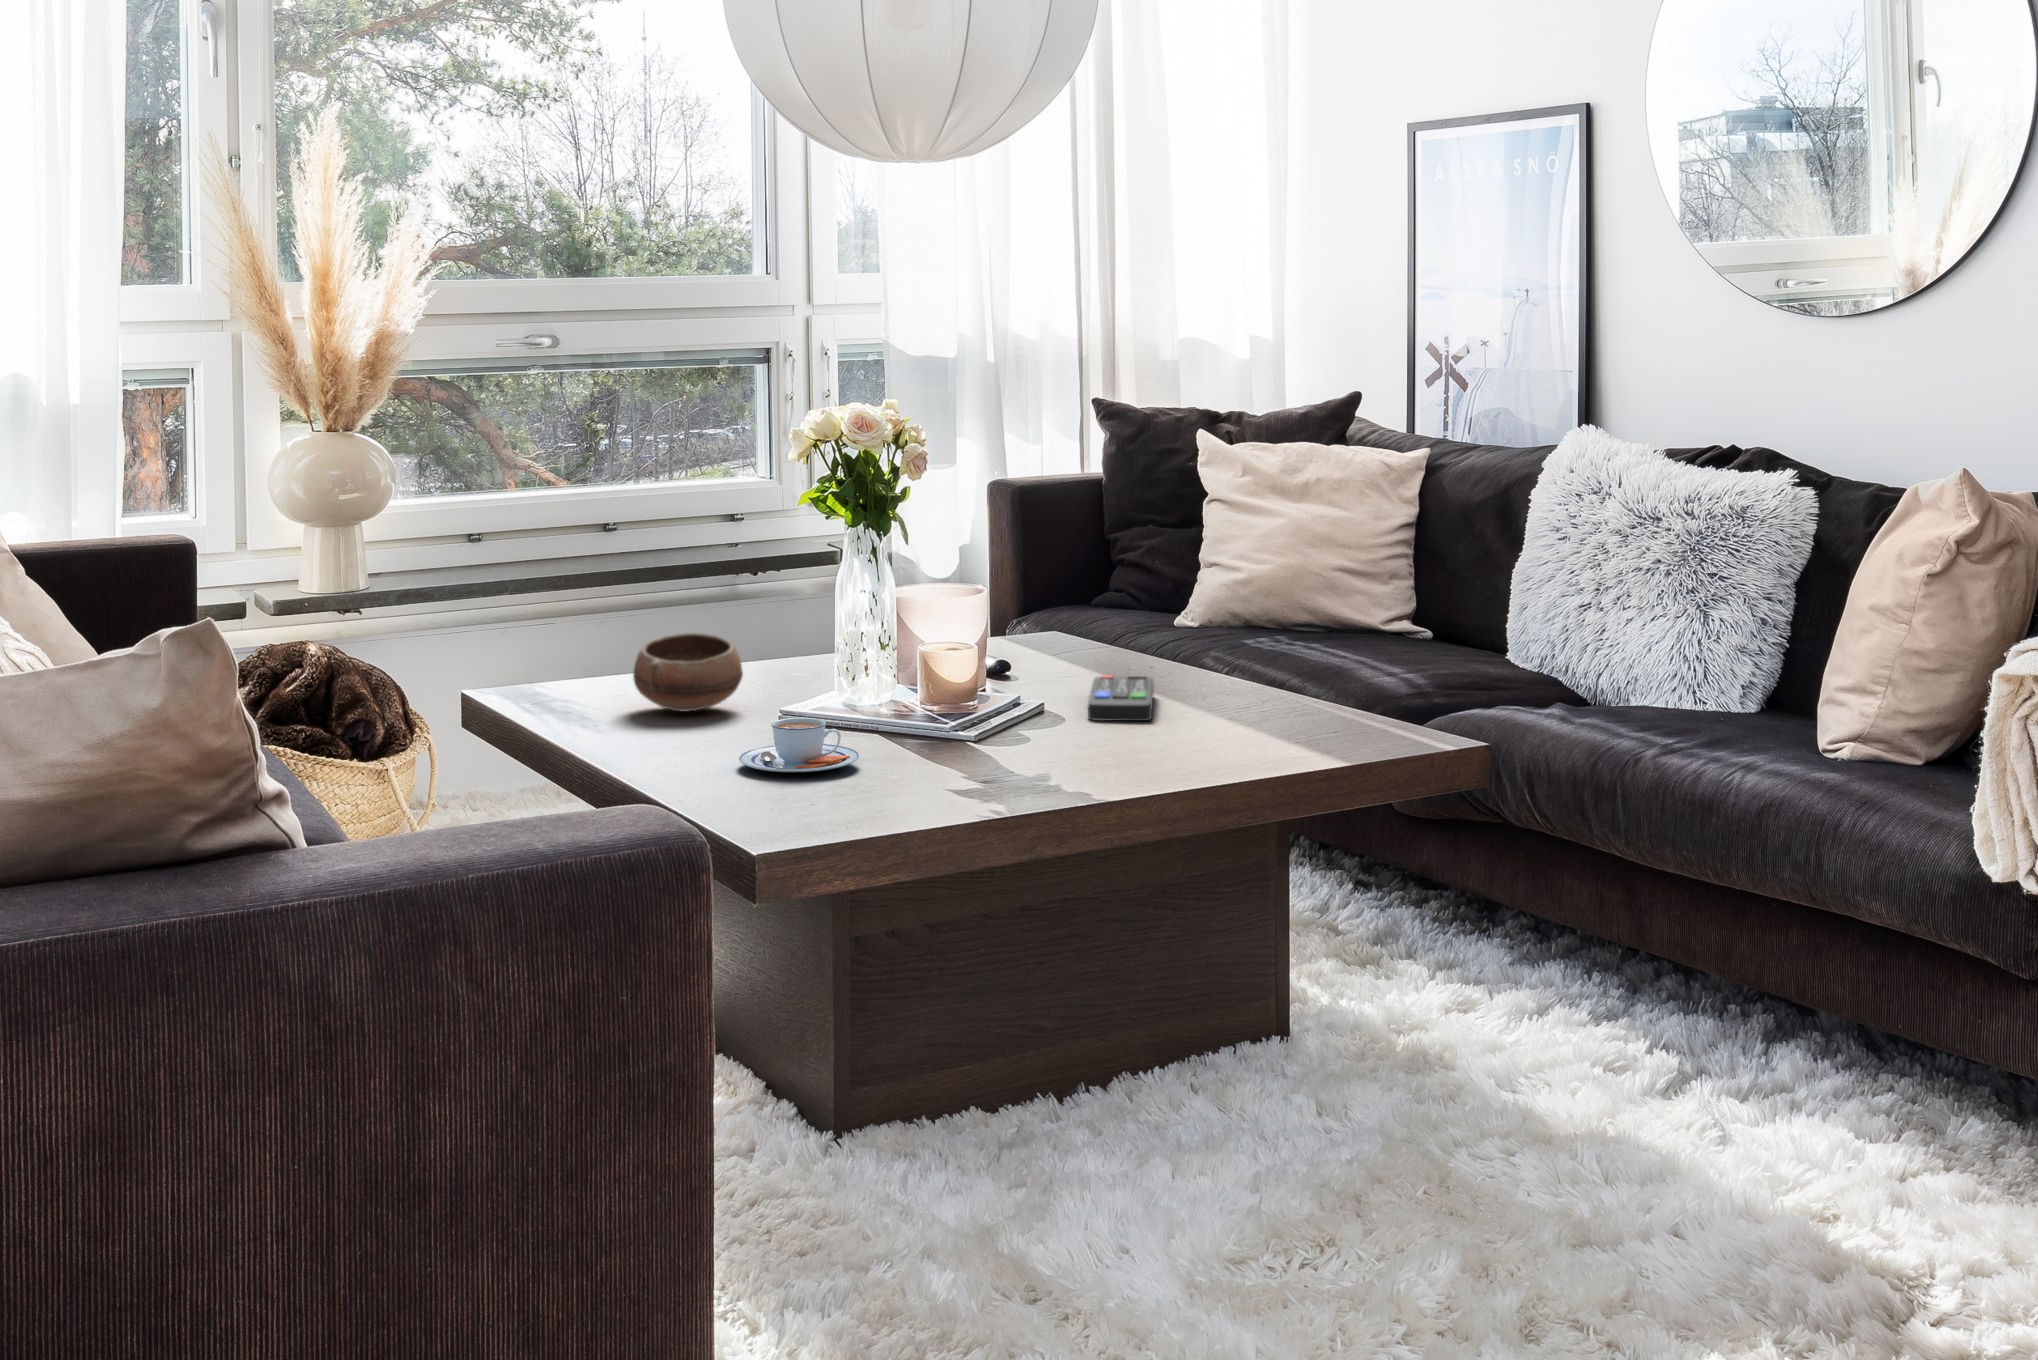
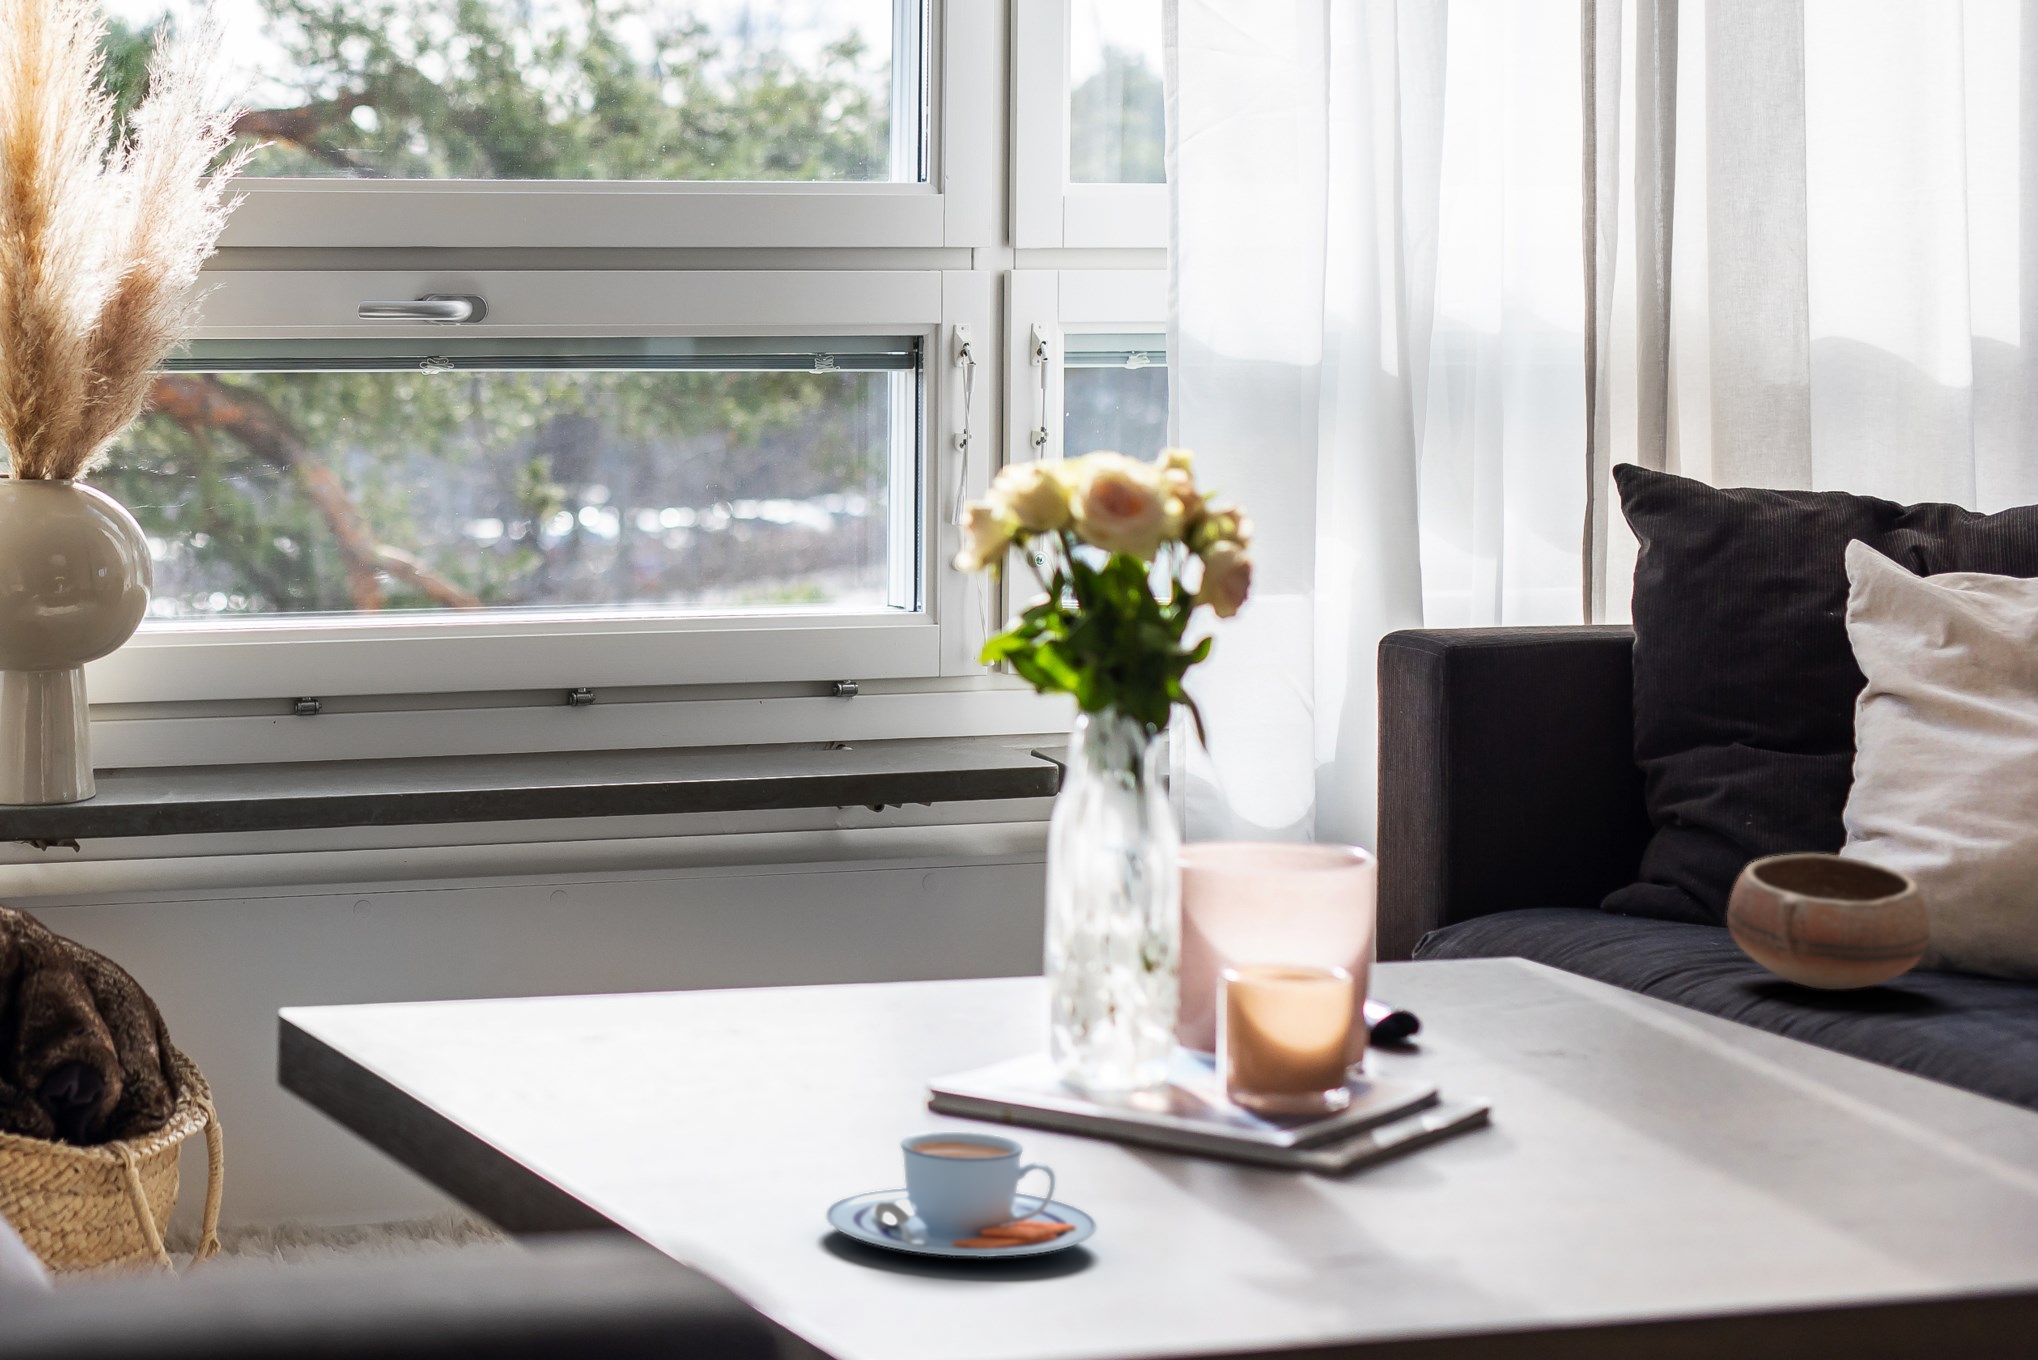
bowl: present [633,633,743,712] -> present [1727,854,1930,990]
remote control: present [1088,675,1154,721] -> none [1618,1070,1767,1184]

